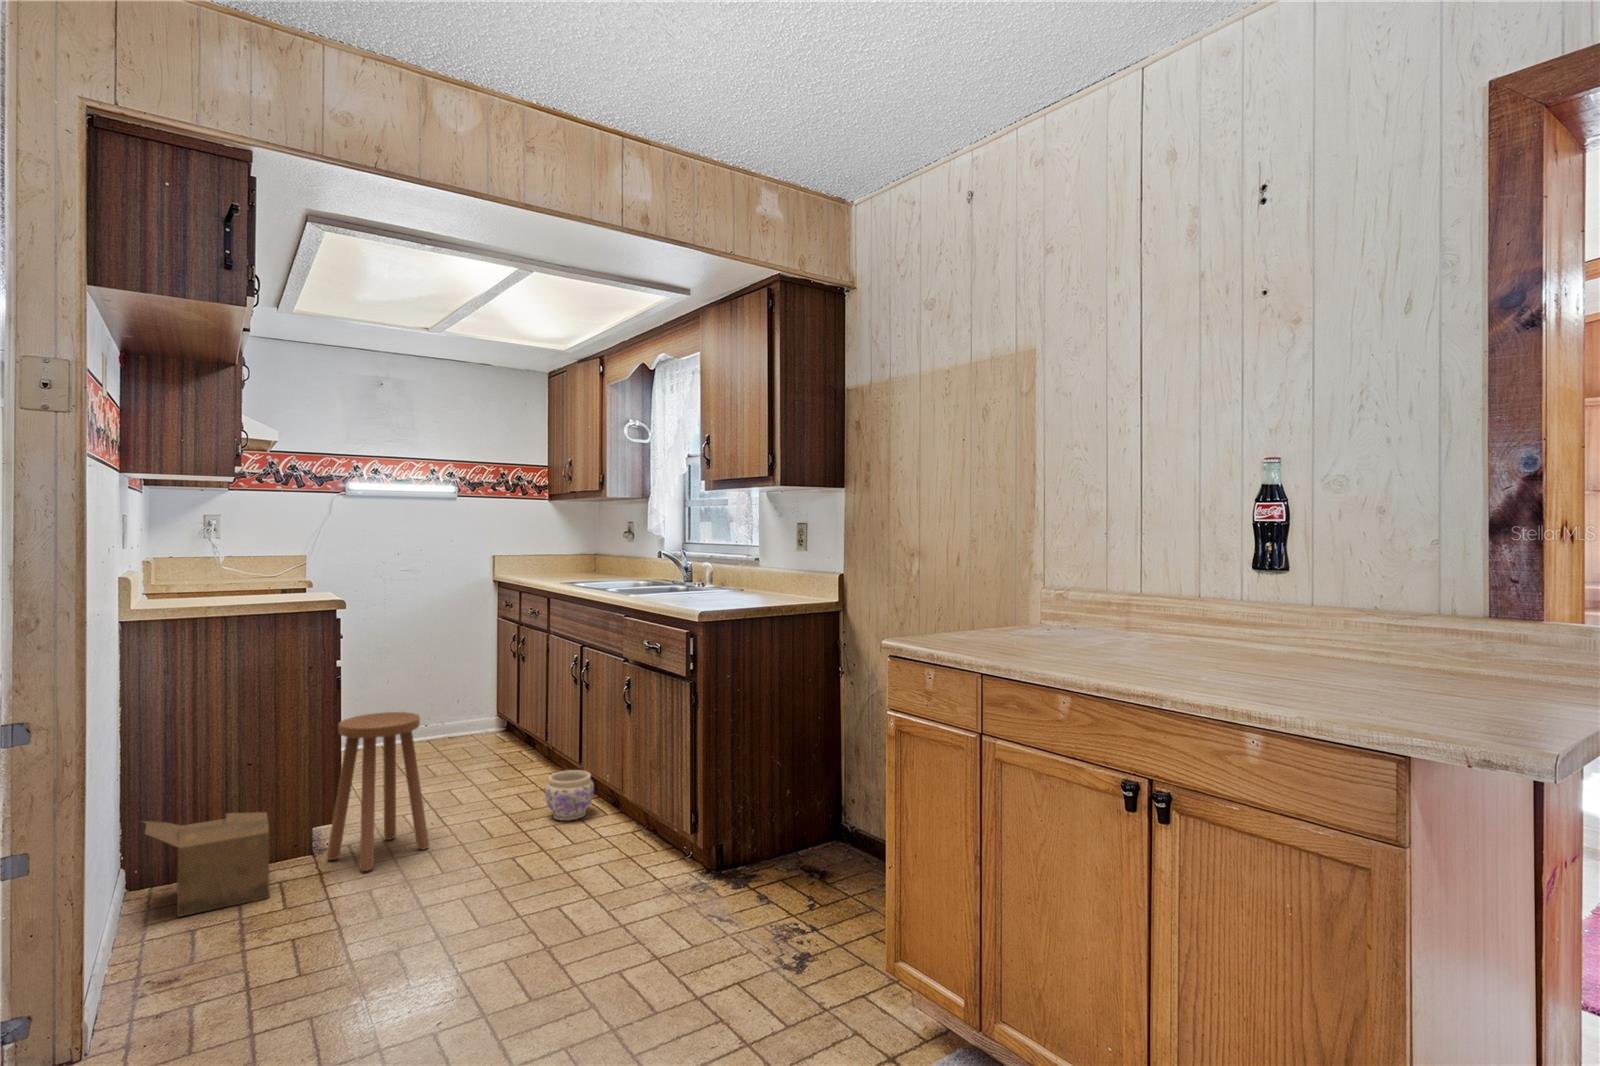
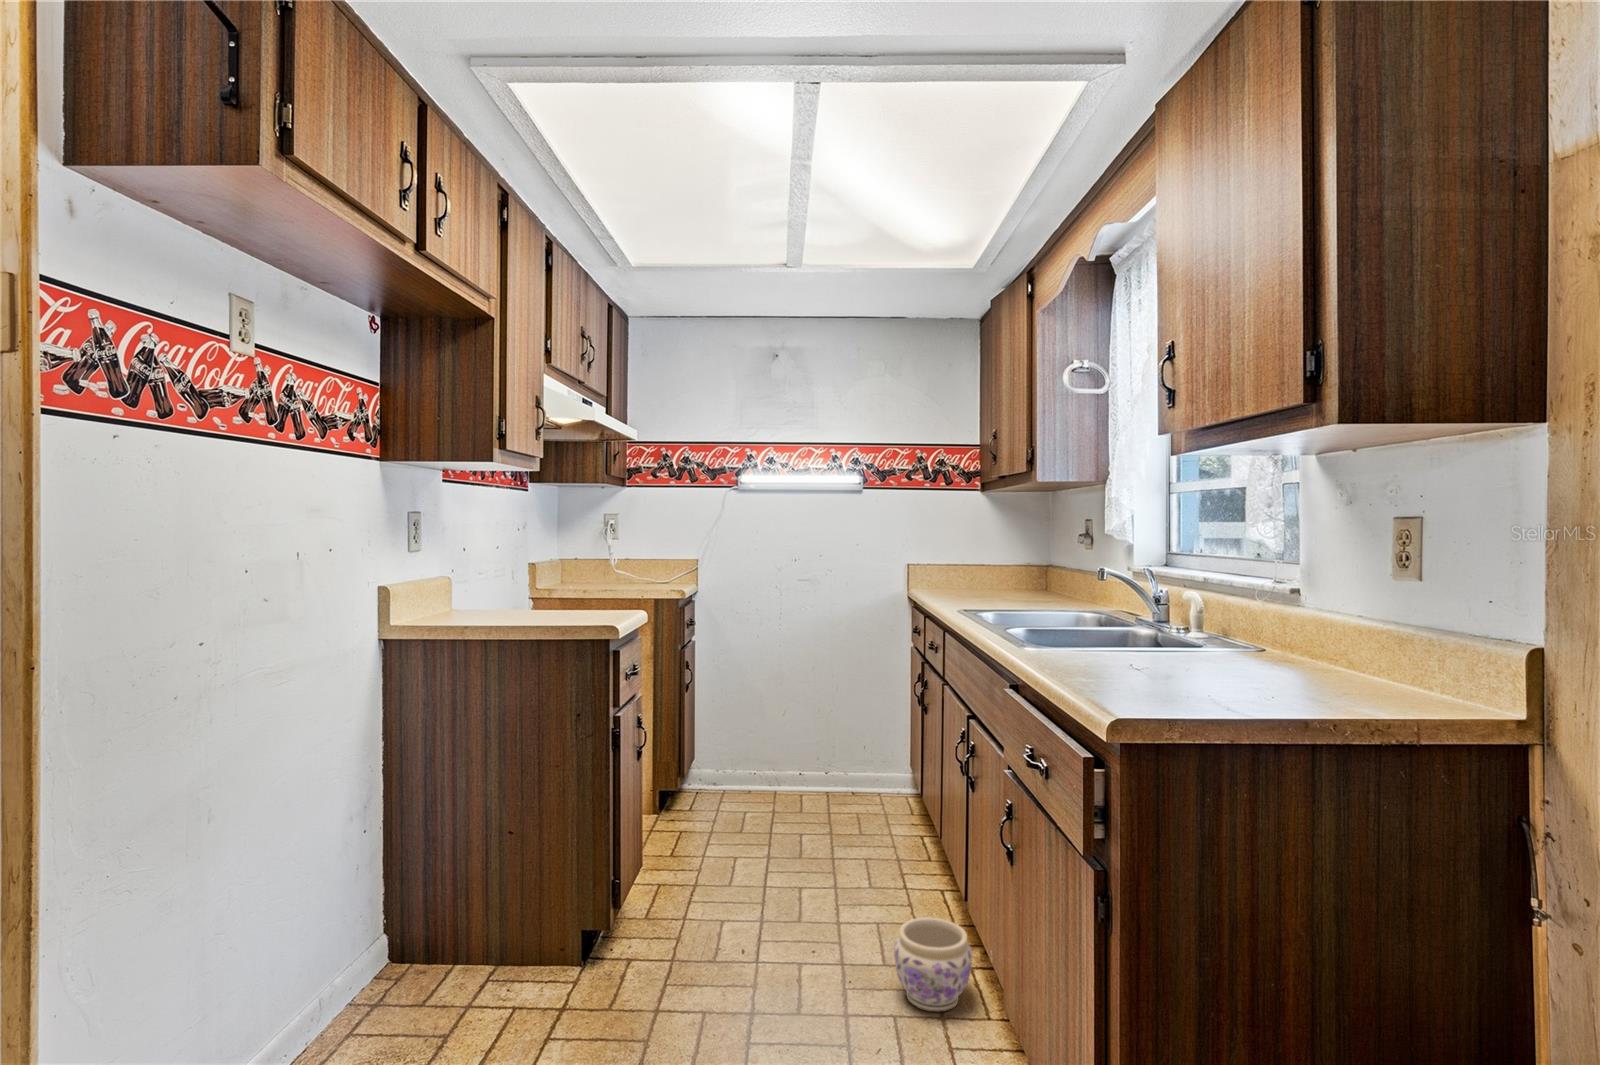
stool: present [327,712,429,871] -> none [596,785,717,1026]
cardboard box: present [144,812,270,917] -> none [362,885,529,1037]

